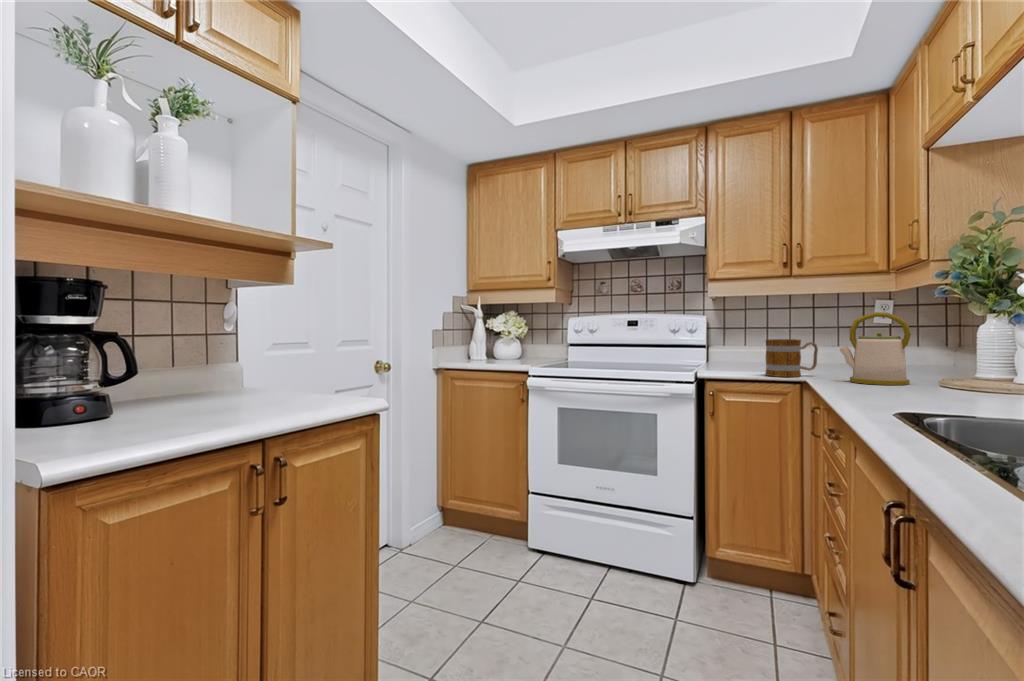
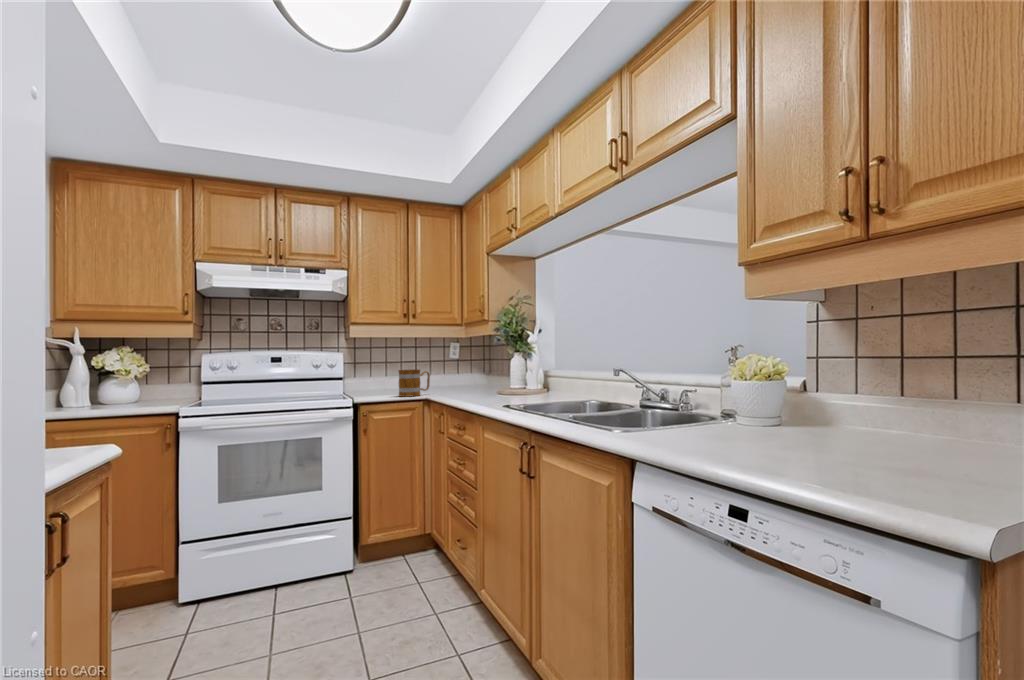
kettle: present [840,312,911,385] -> none [446,351,482,396]

